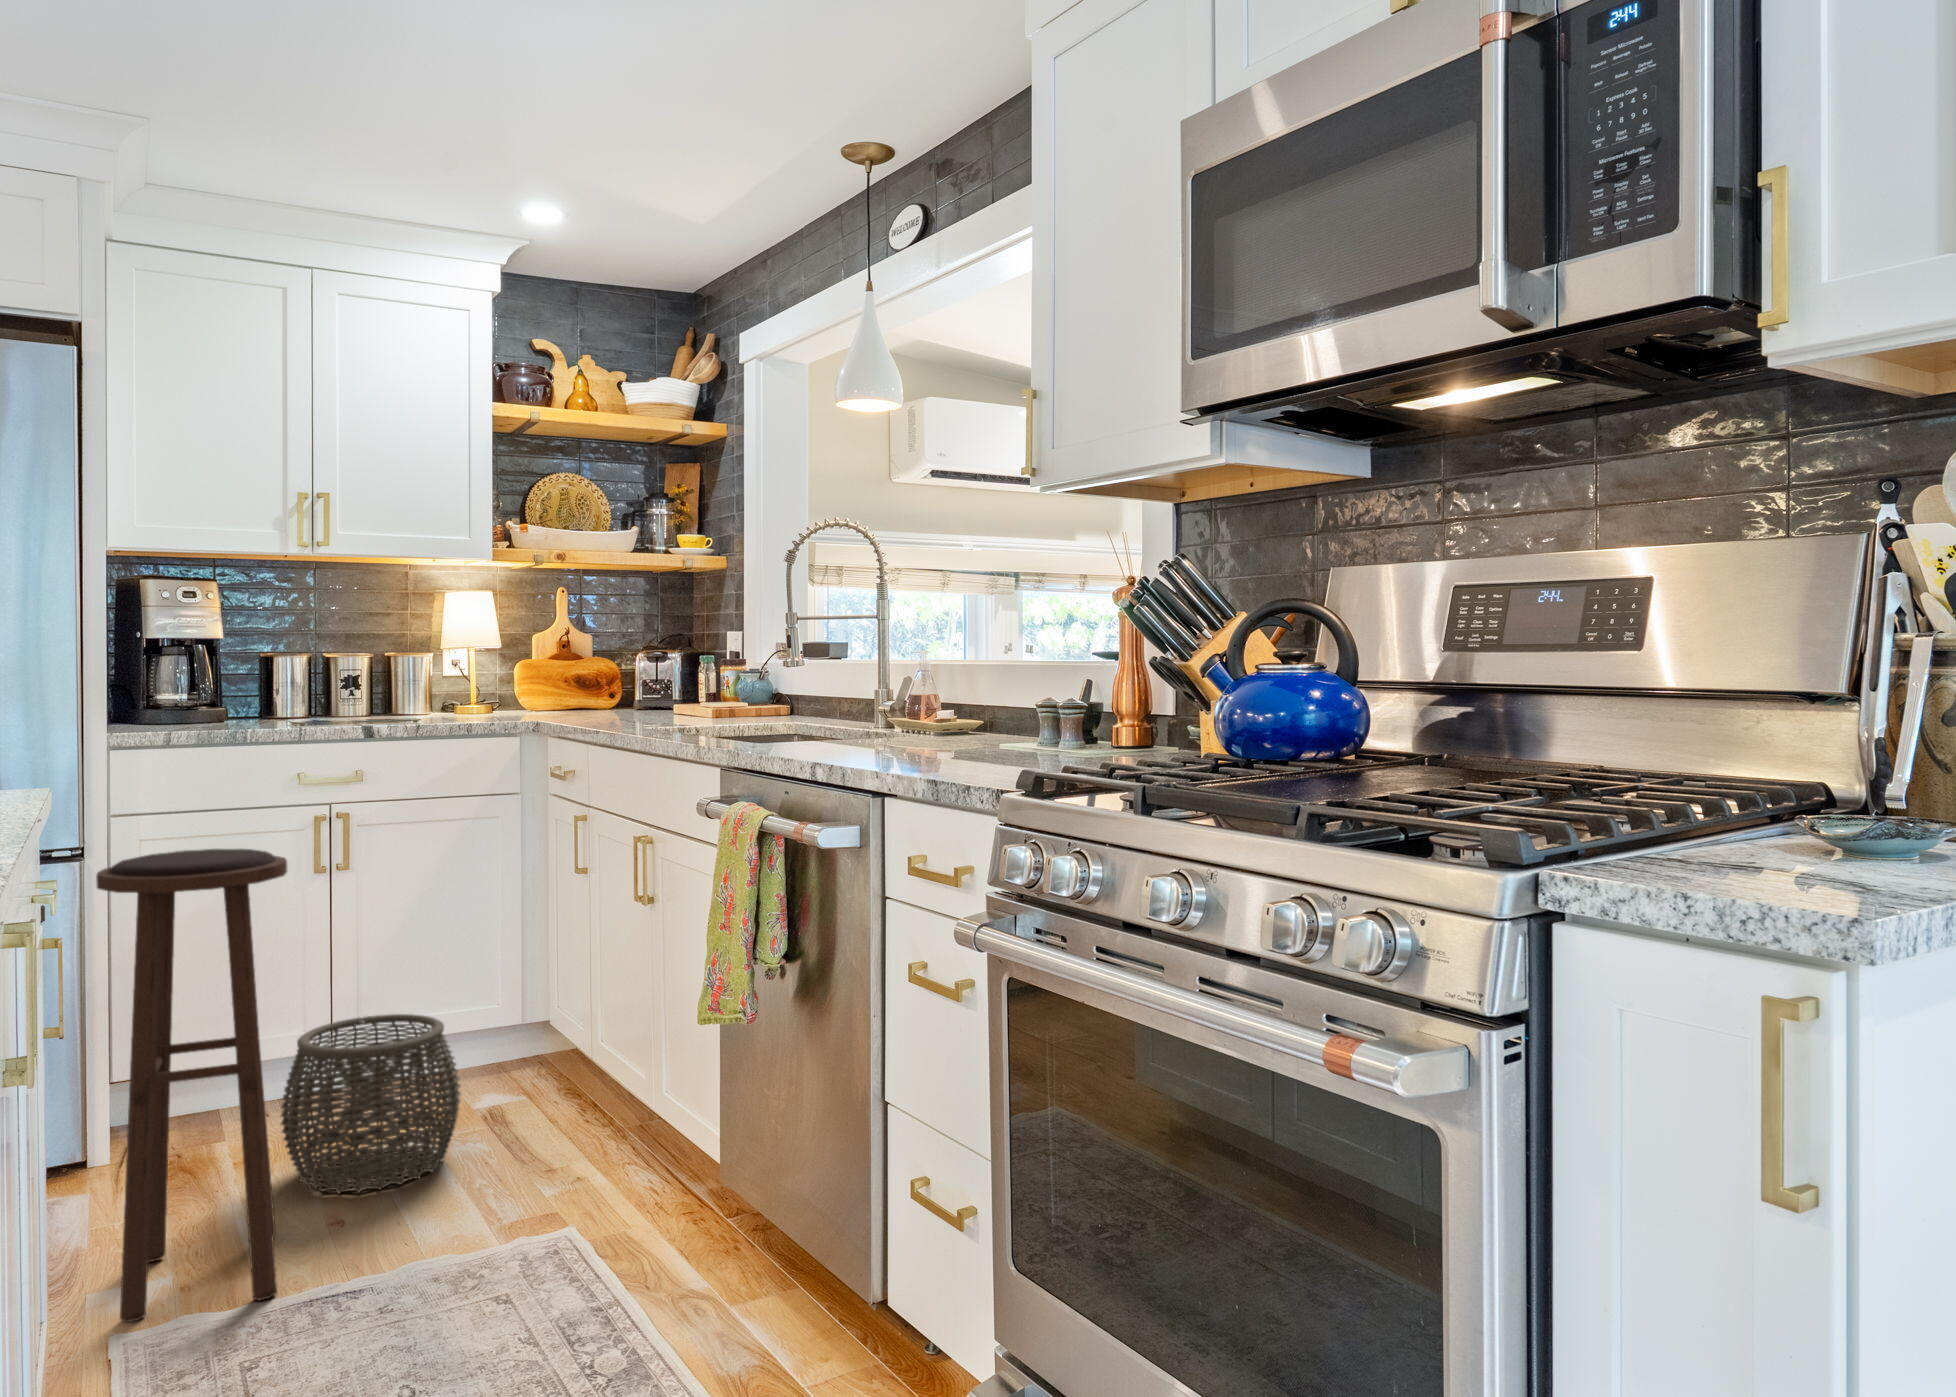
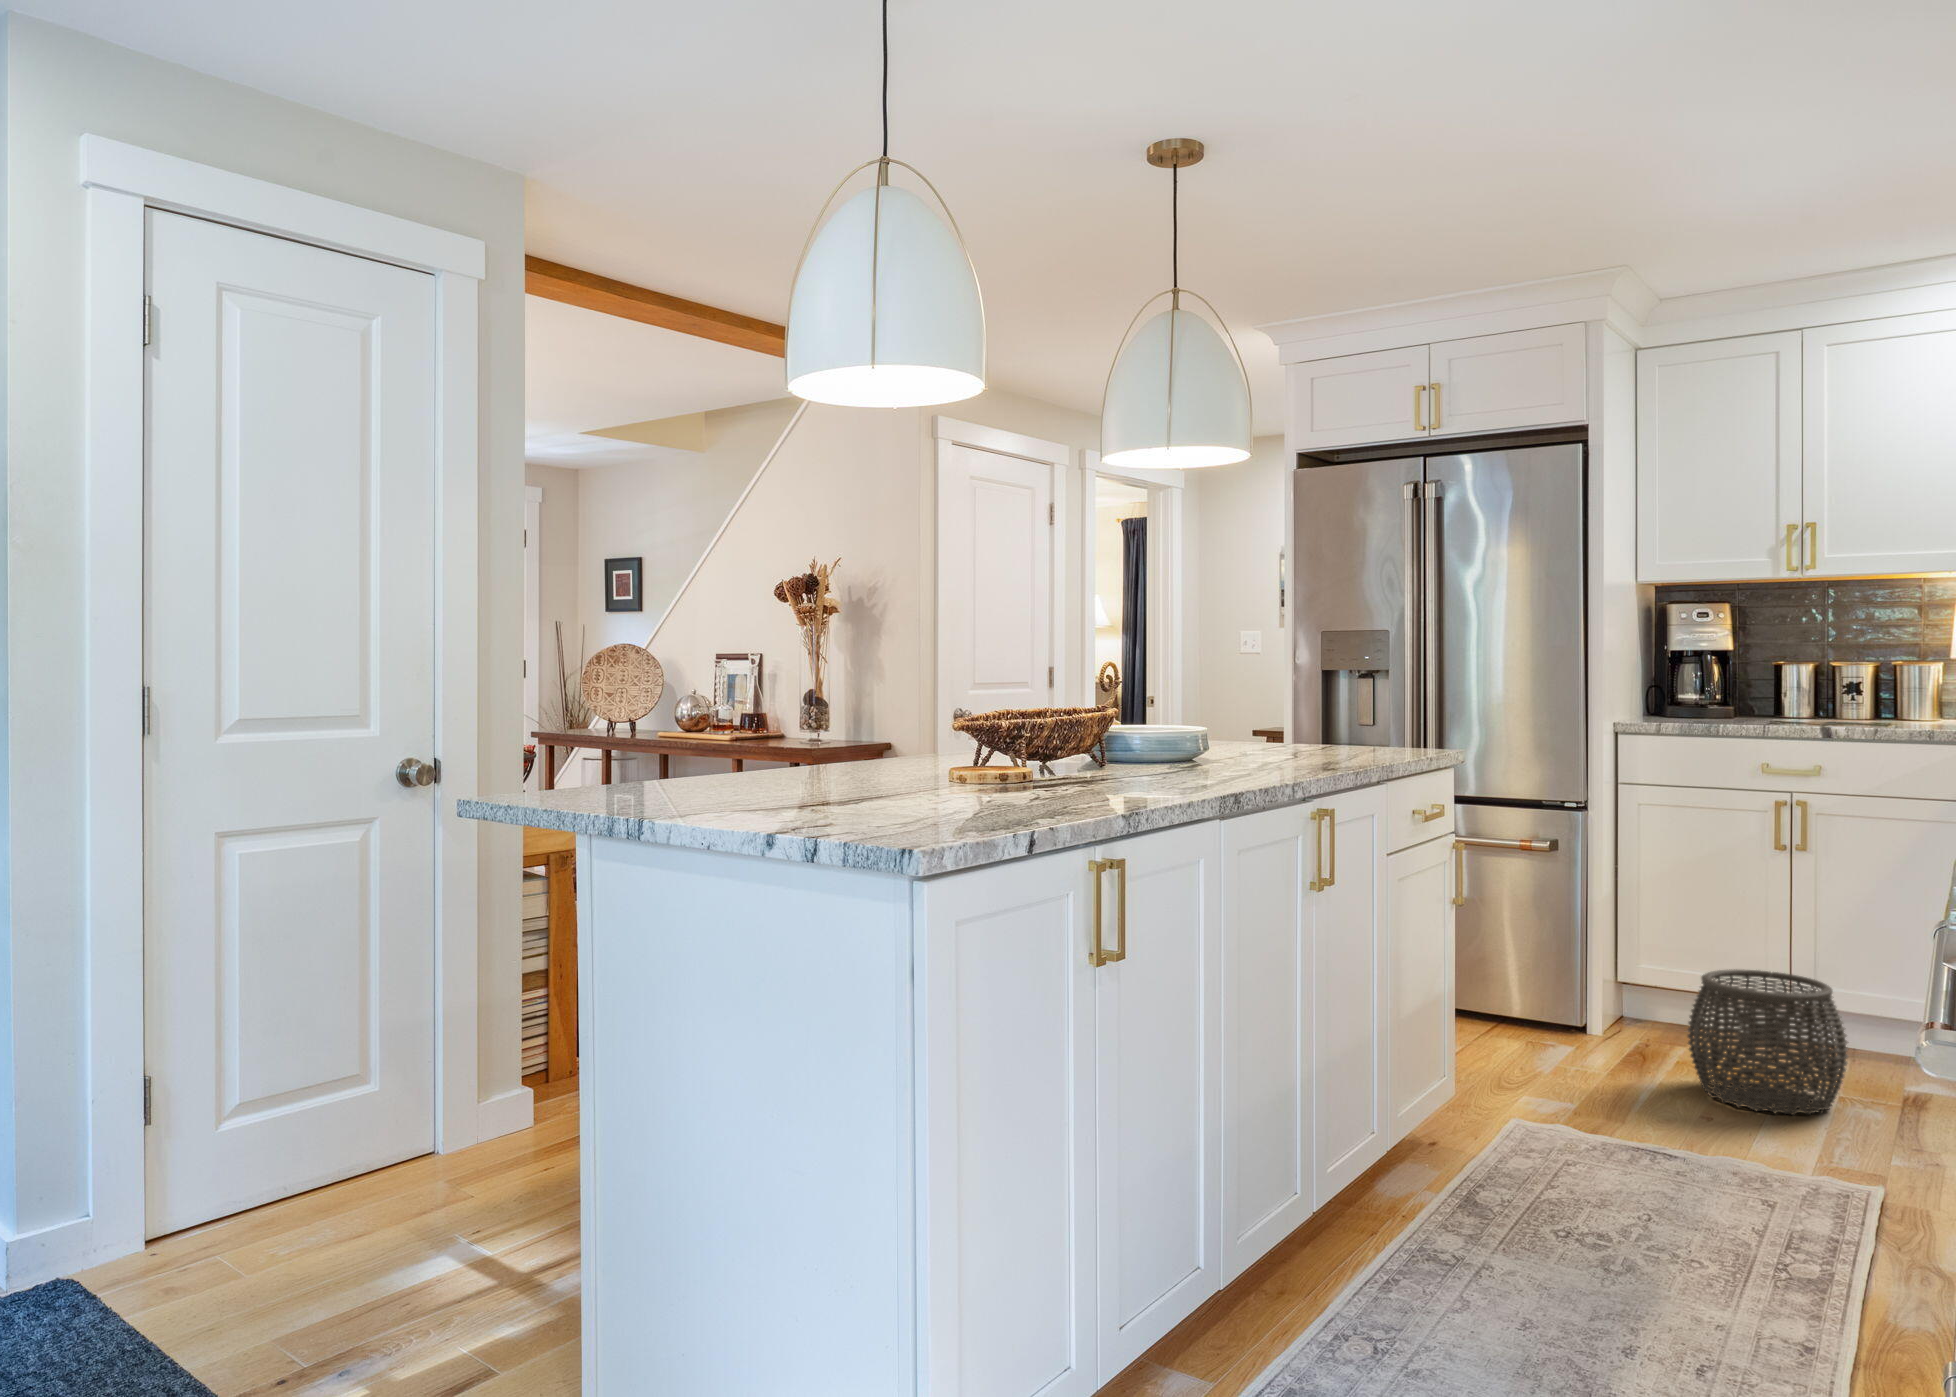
stool: present [96,849,287,1322] -> none [1521,807,1655,1138]

